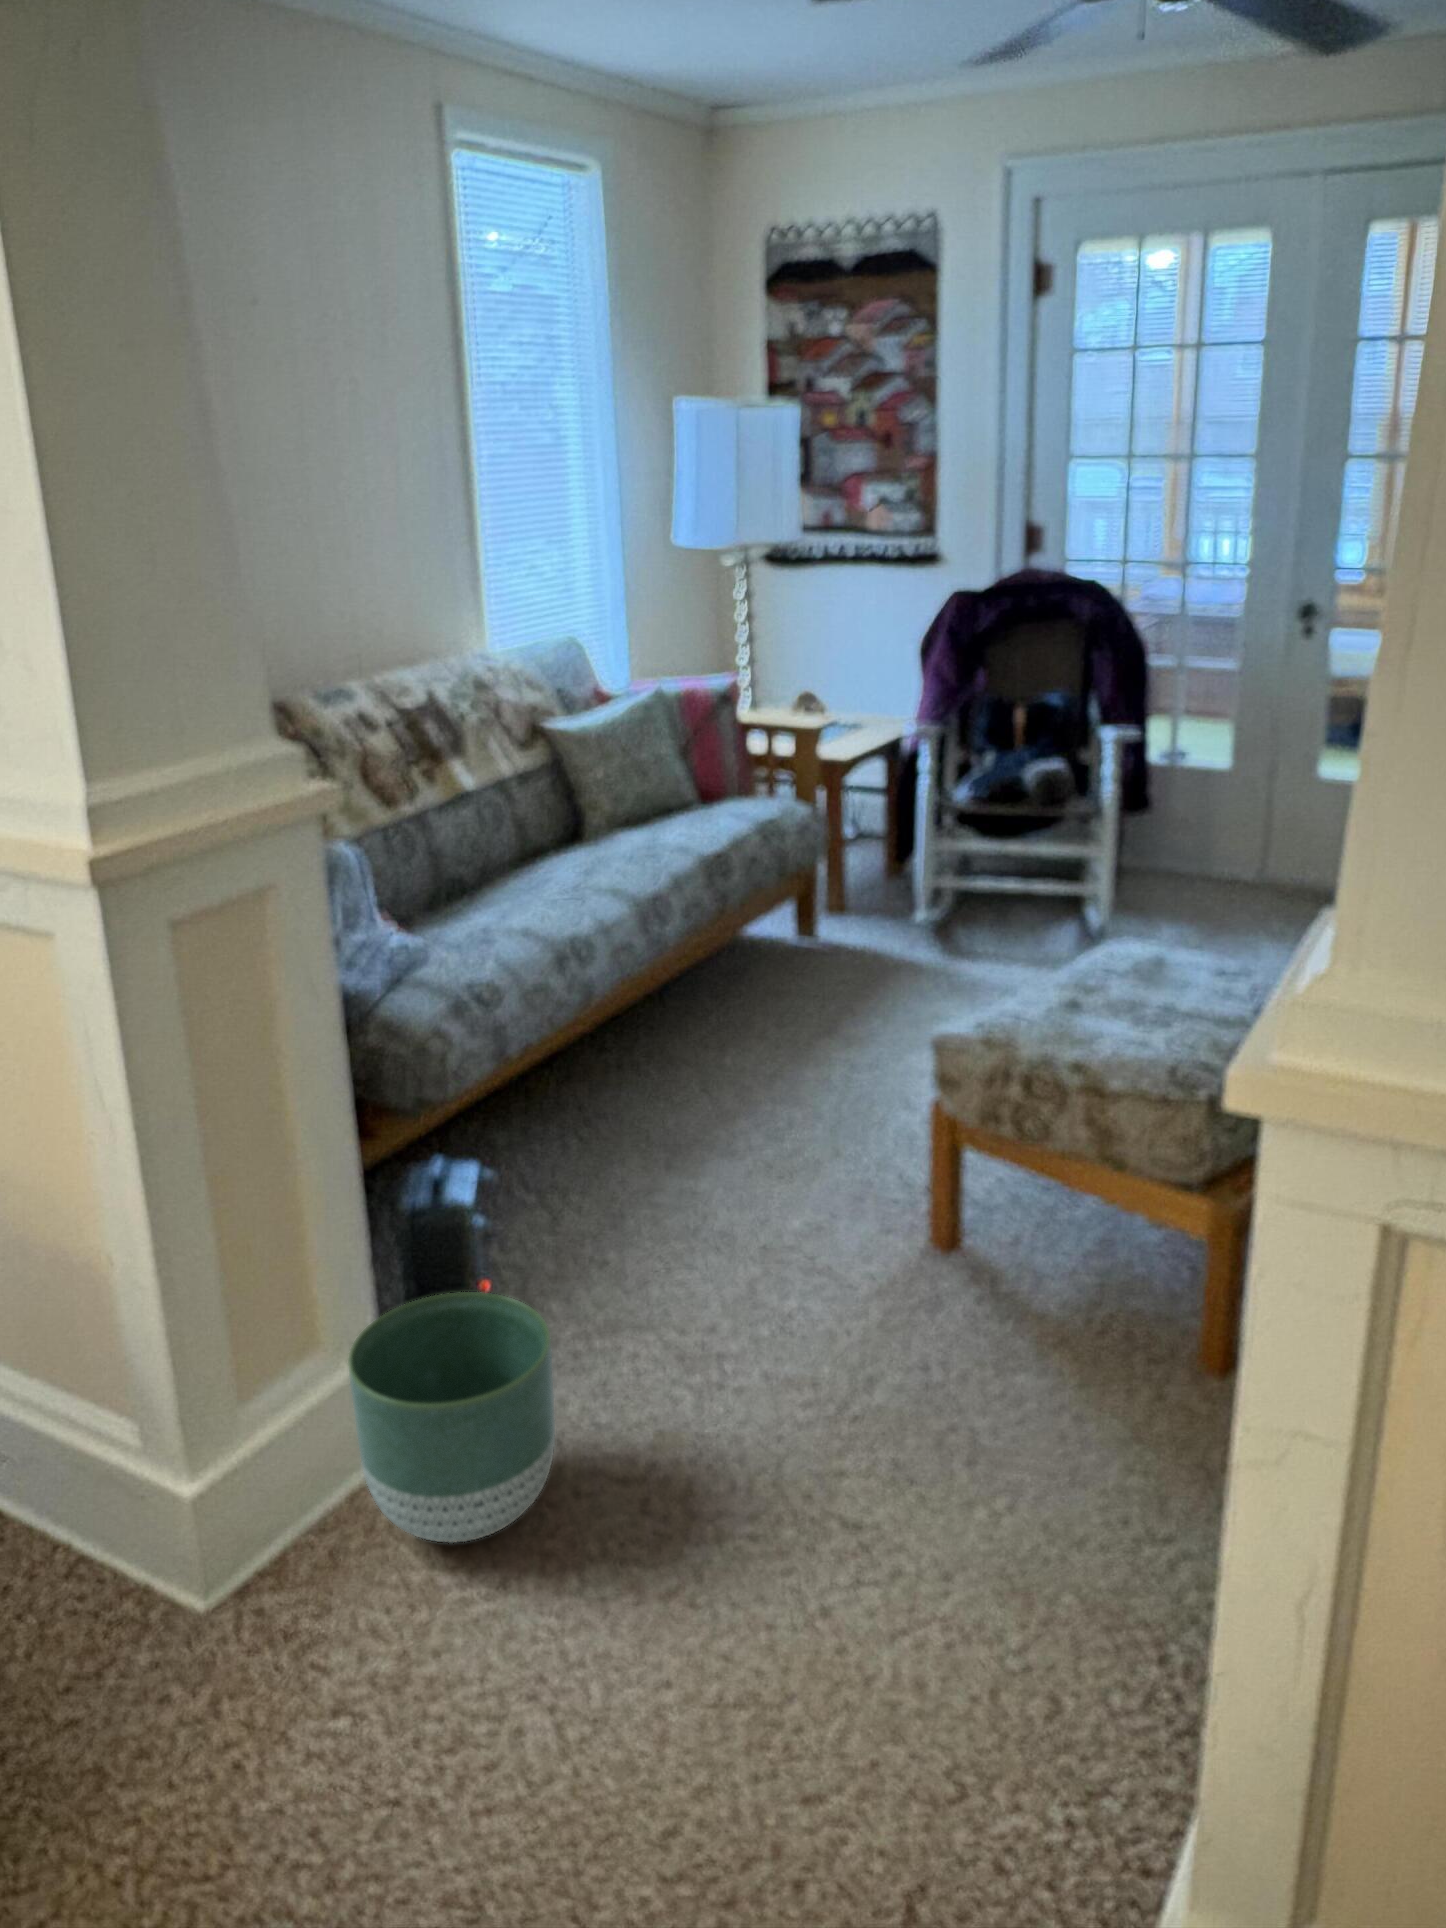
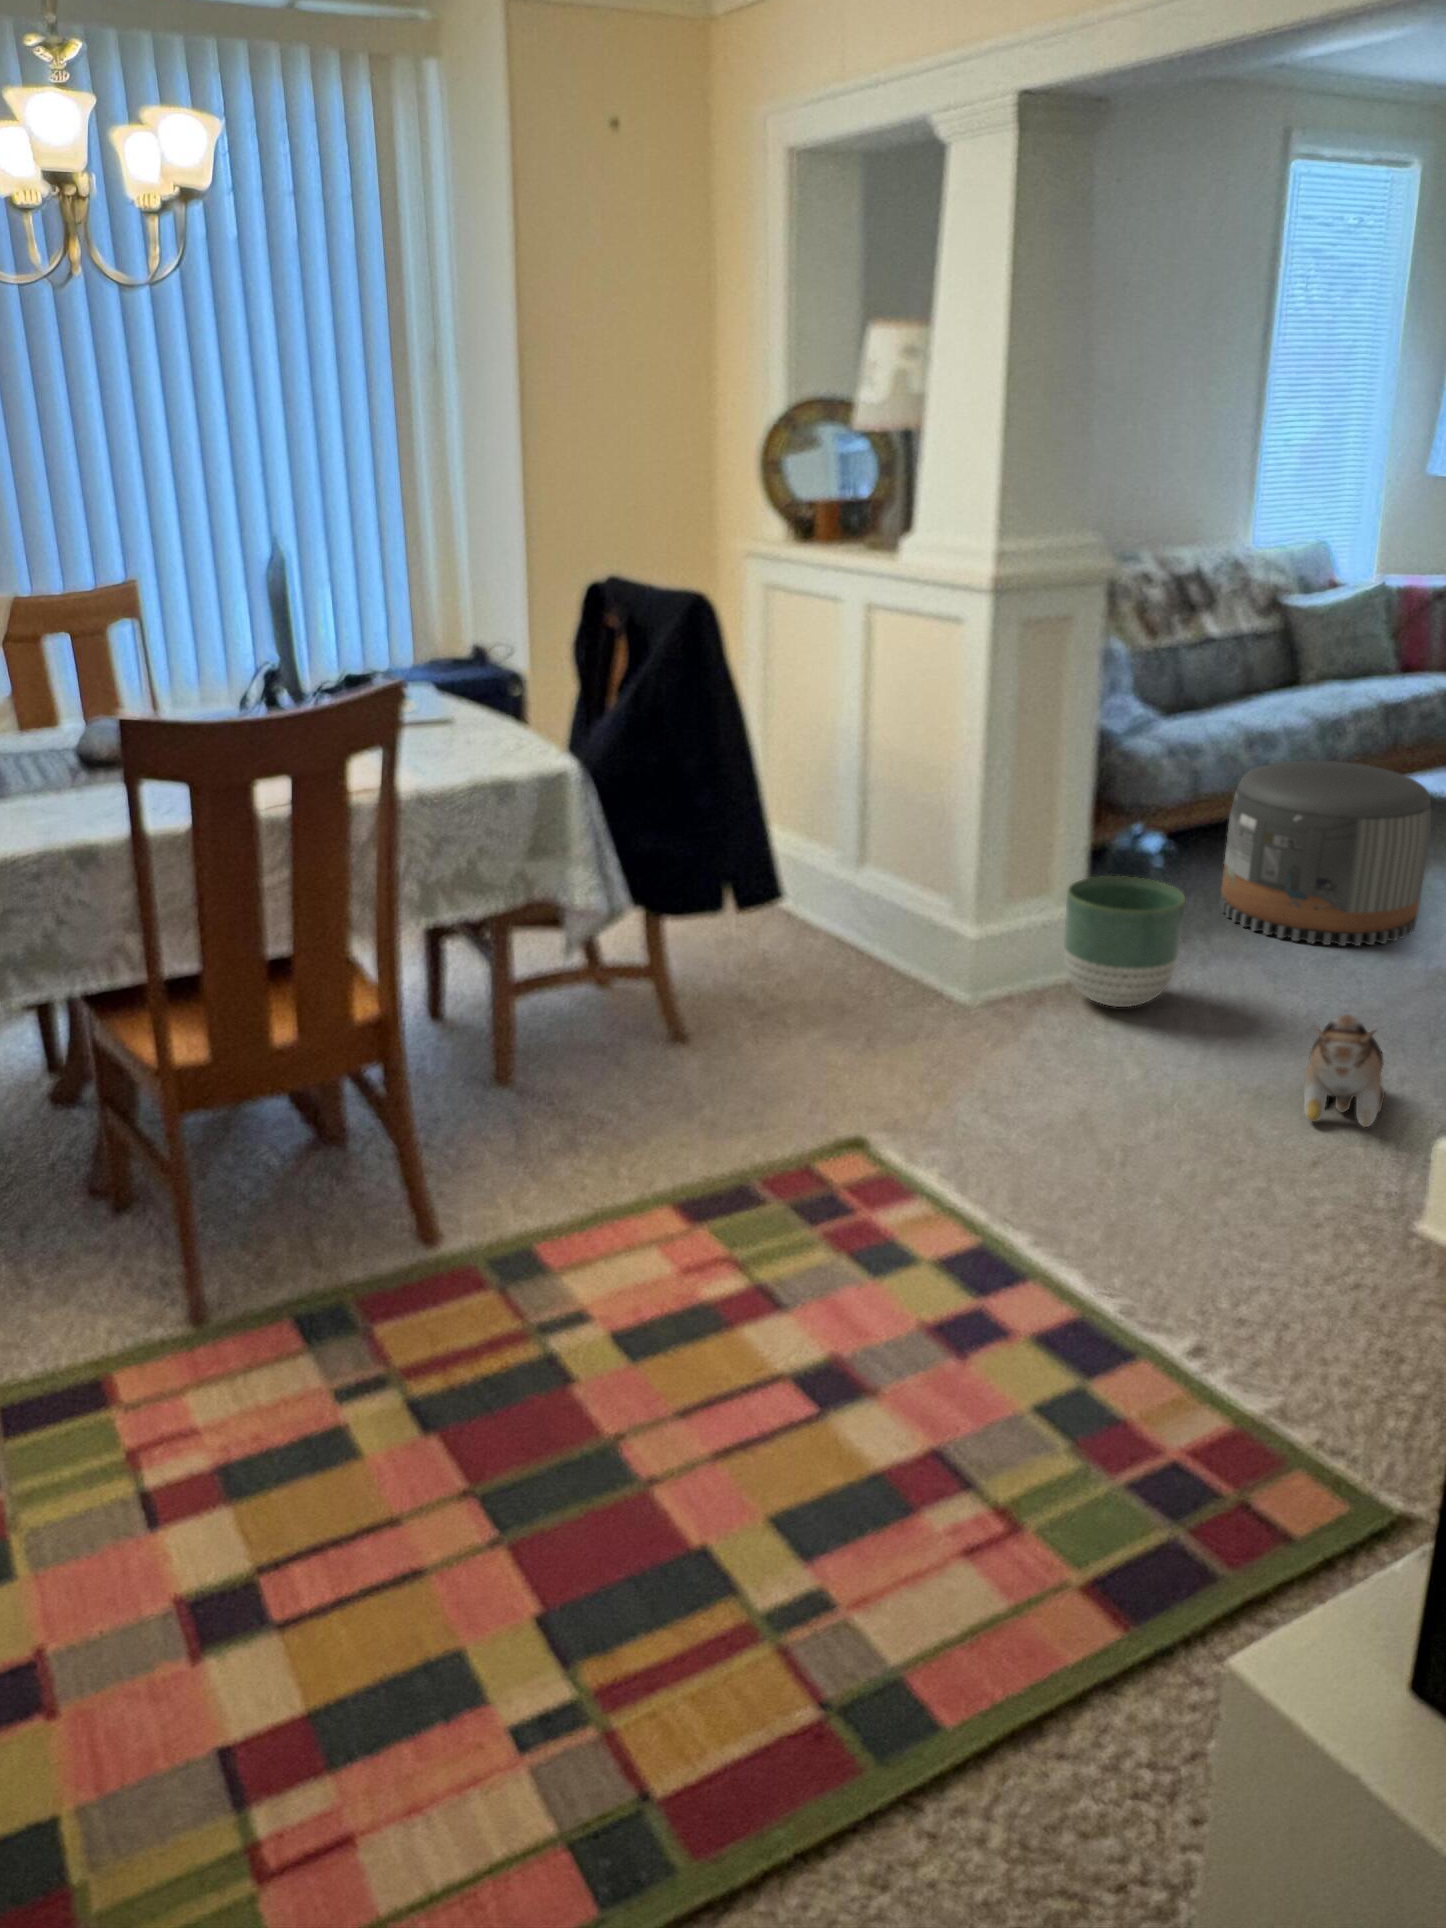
pouf: none [560,979,831,1271] -> present [1220,760,1431,946]
plush toy: none [825,1557,966,1777] -> present [1304,1014,1385,1127]

